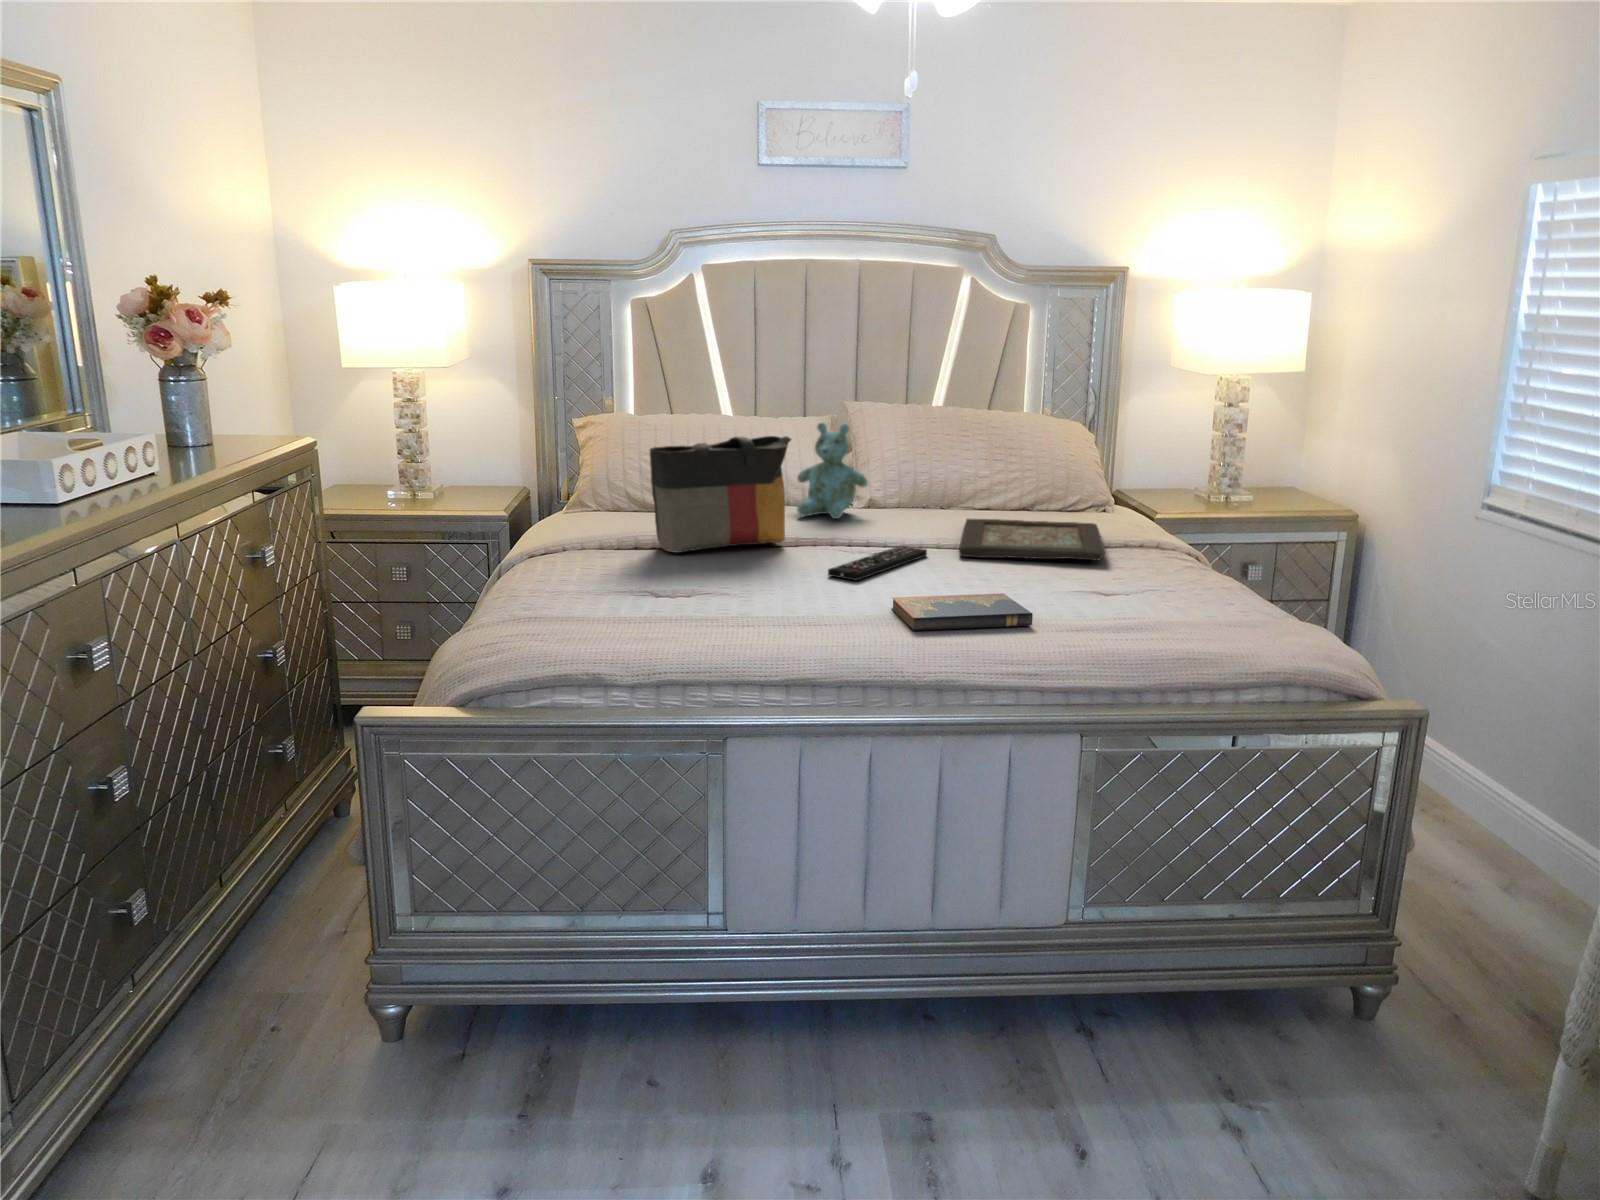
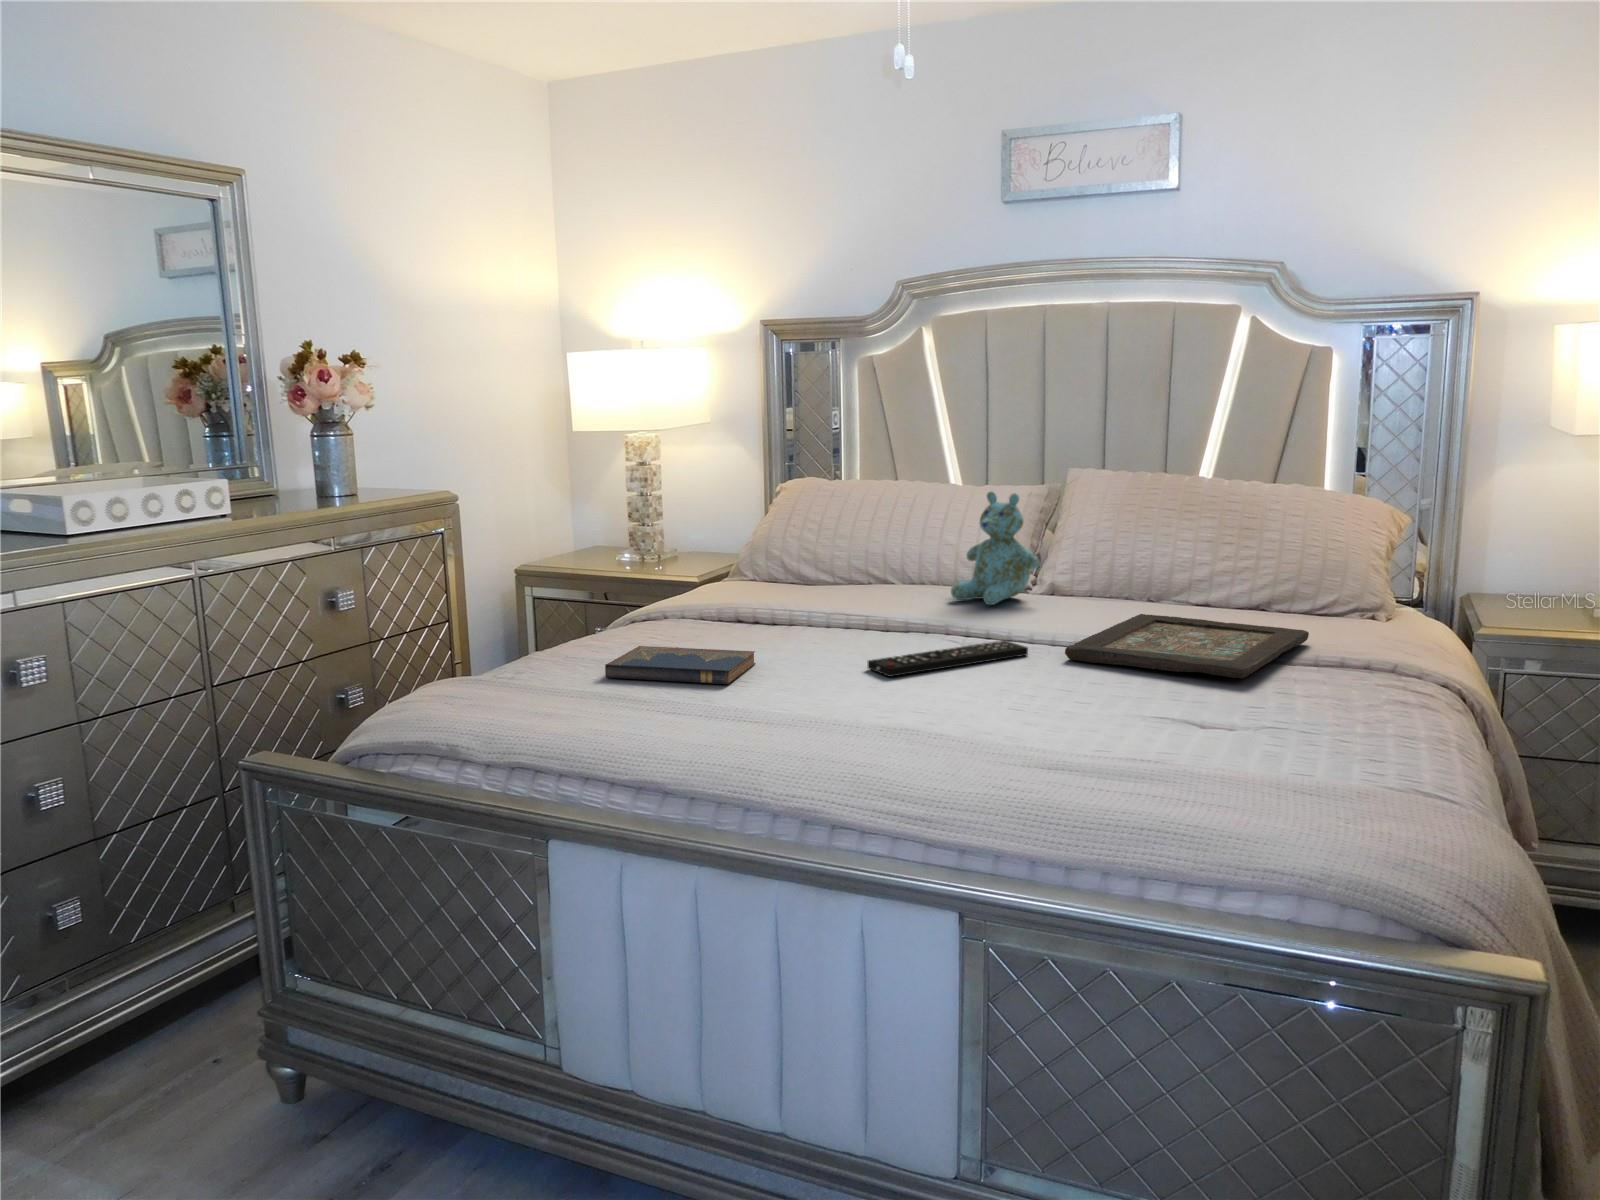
tote bag: present [650,436,791,553] -> none [723,503,889,630]
hardcover book: present [892,593,1033,630] -> present [605,646,755,684]

